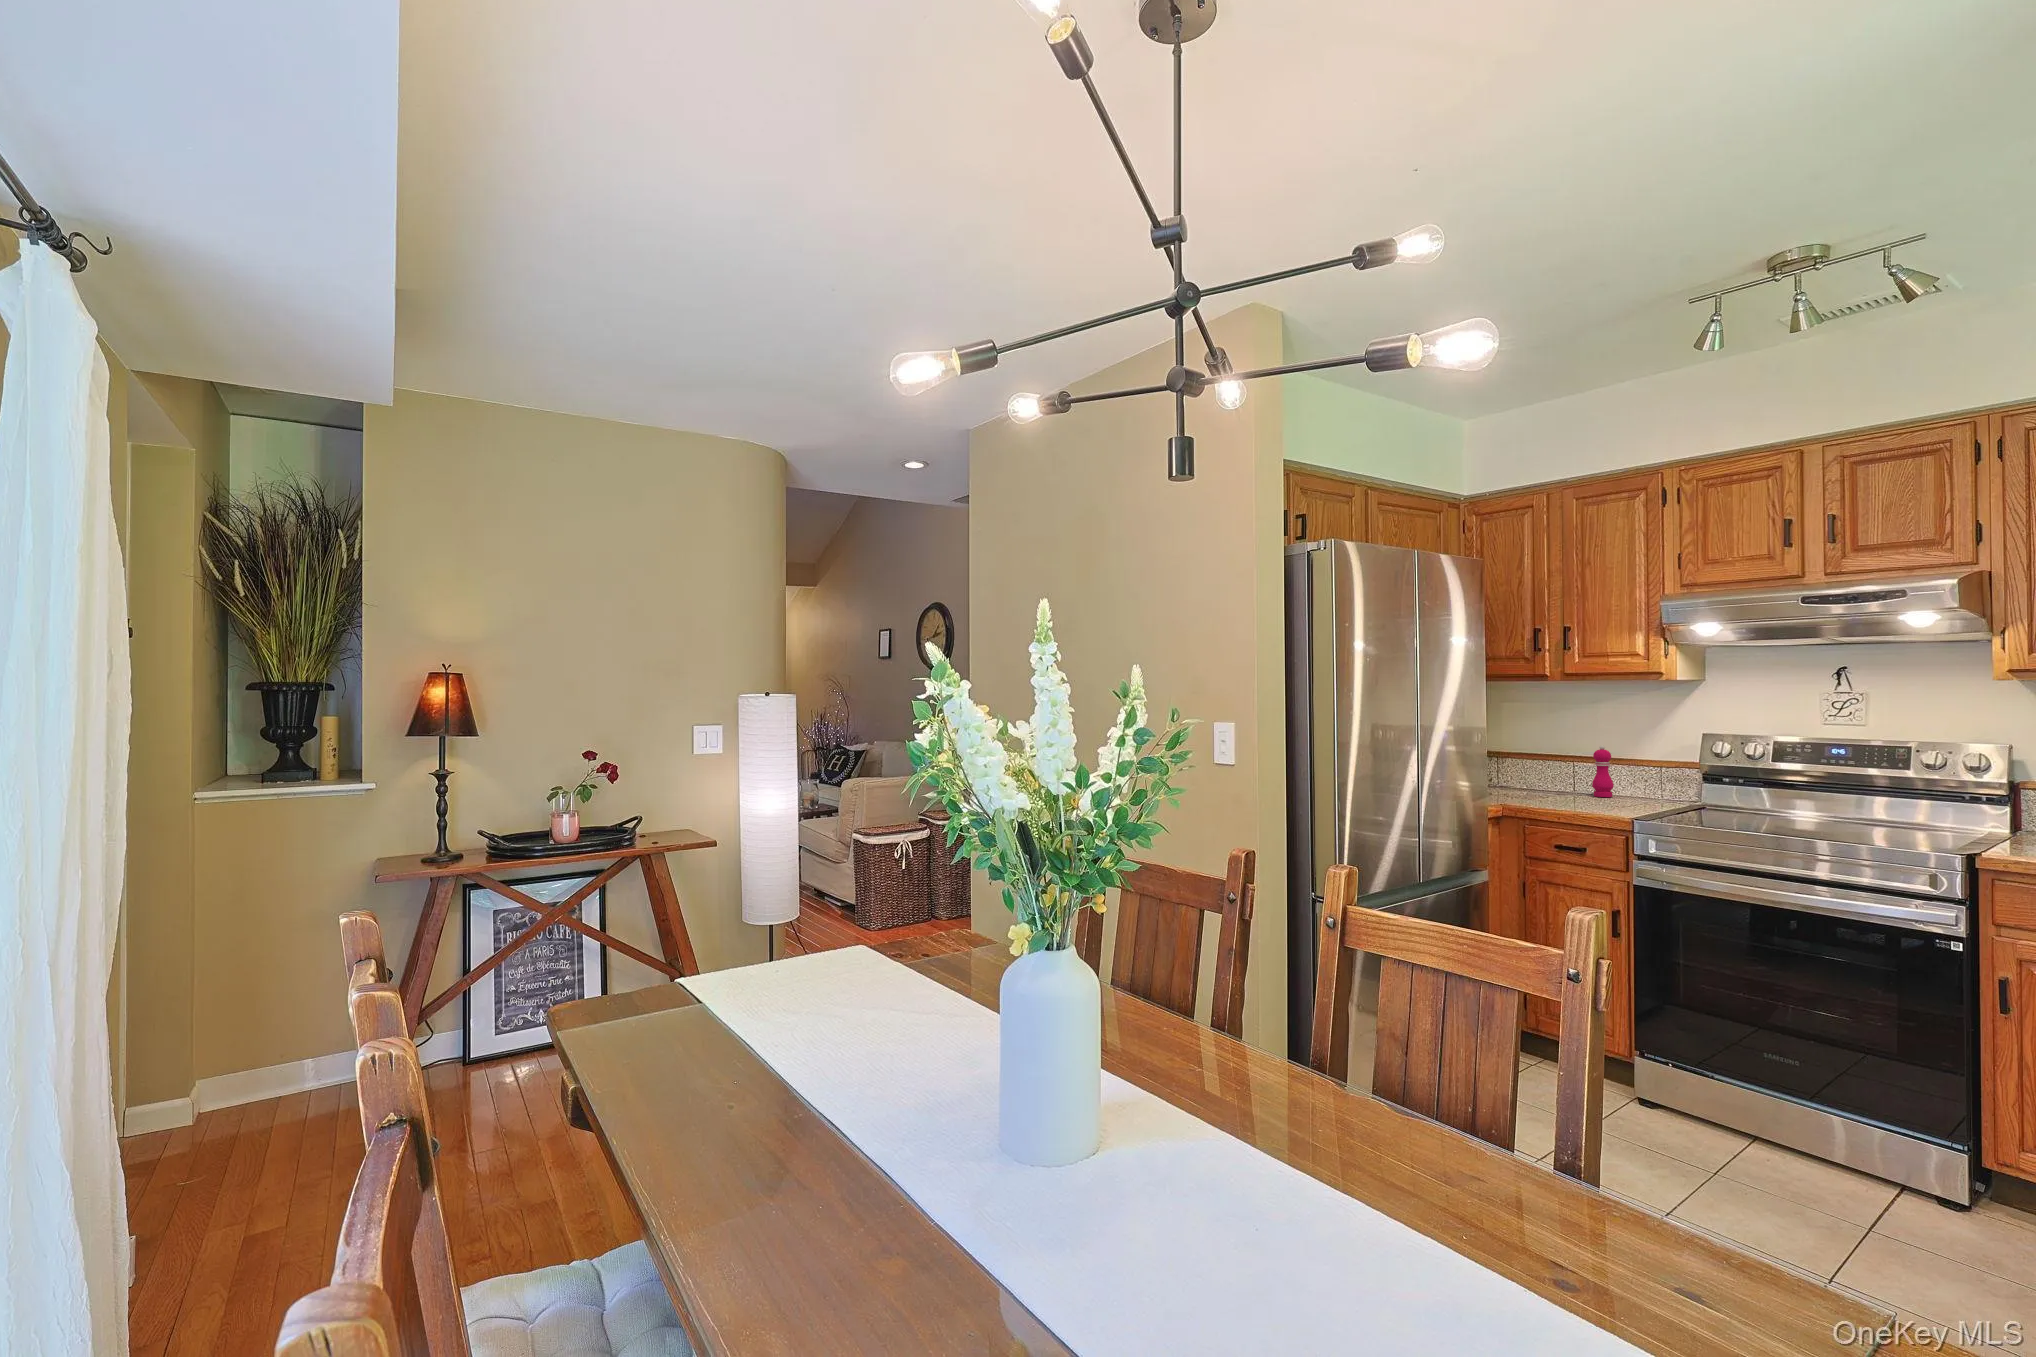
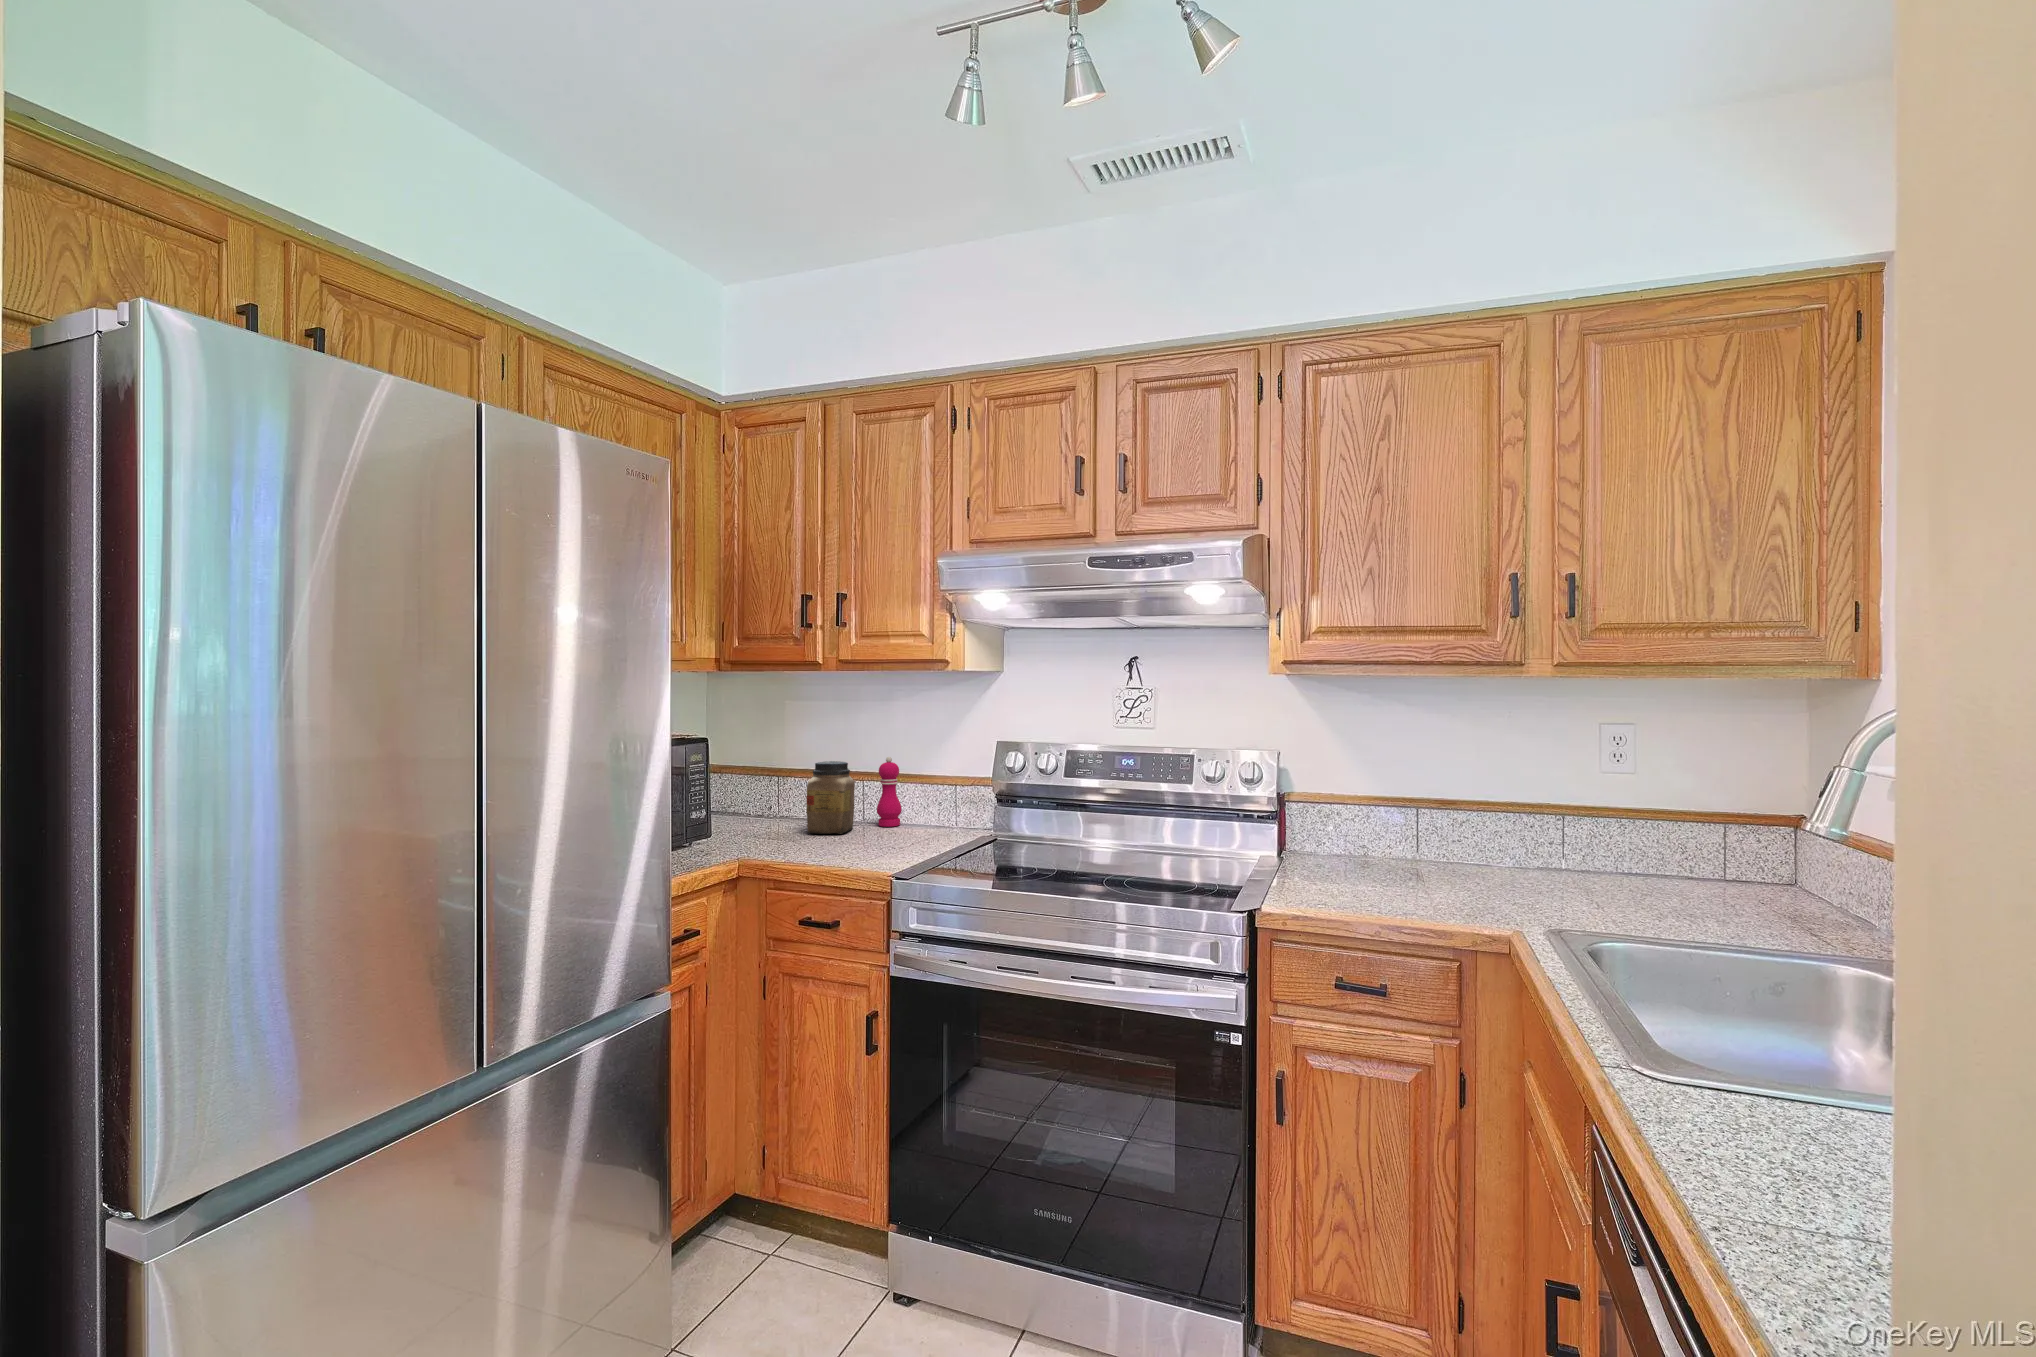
jar: none [1538,747,1575,798] -> present [807,761,855,834]

